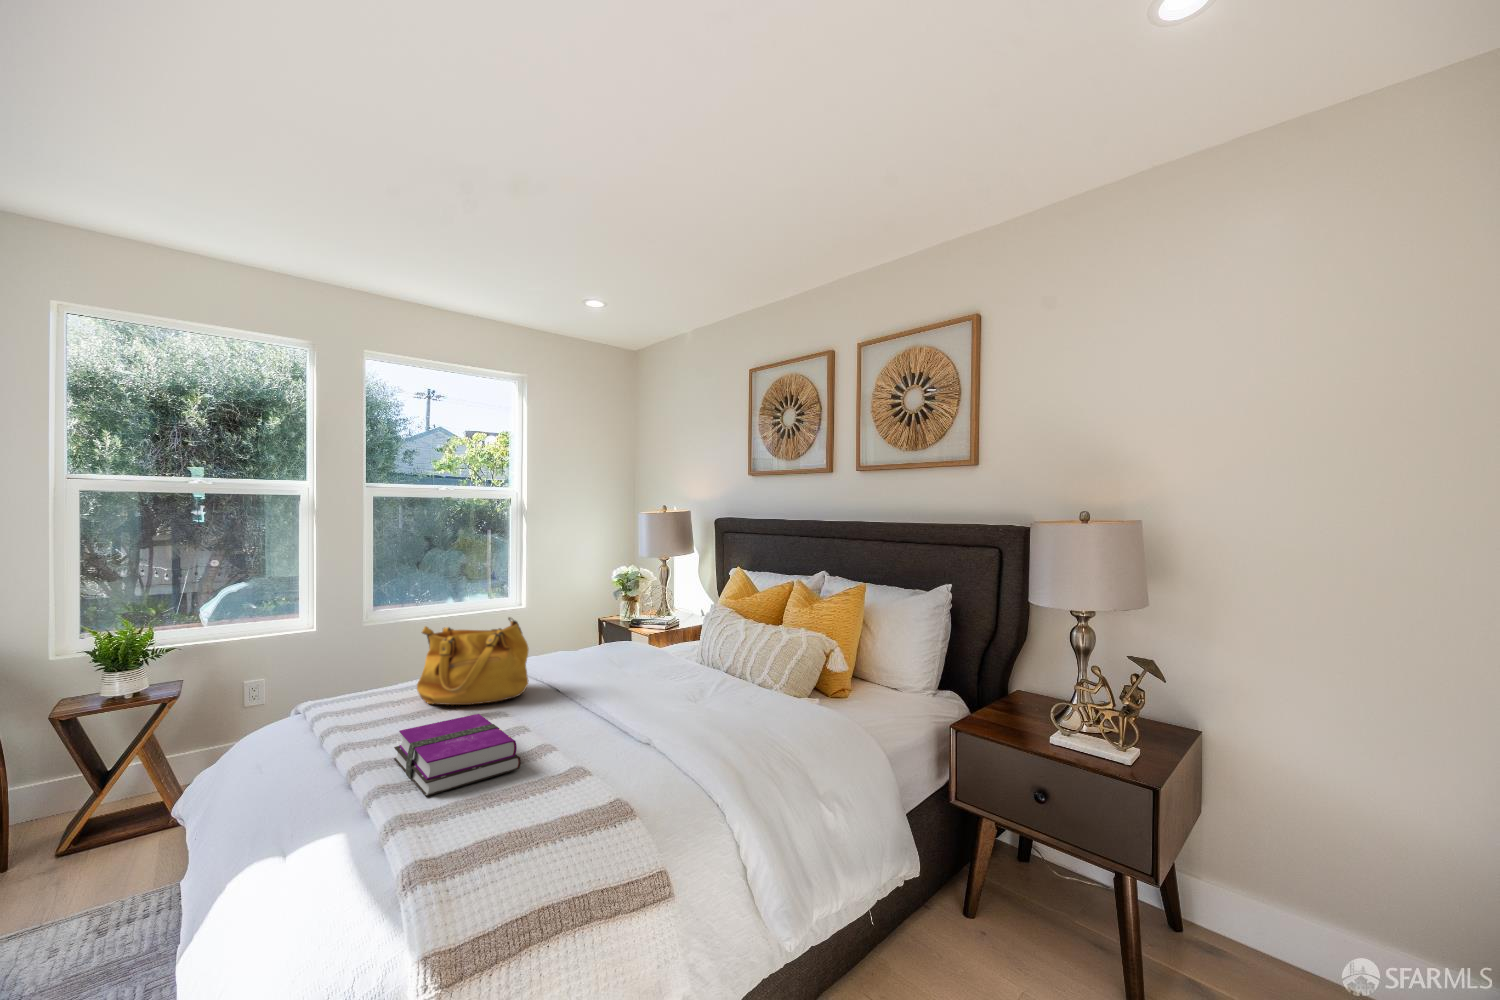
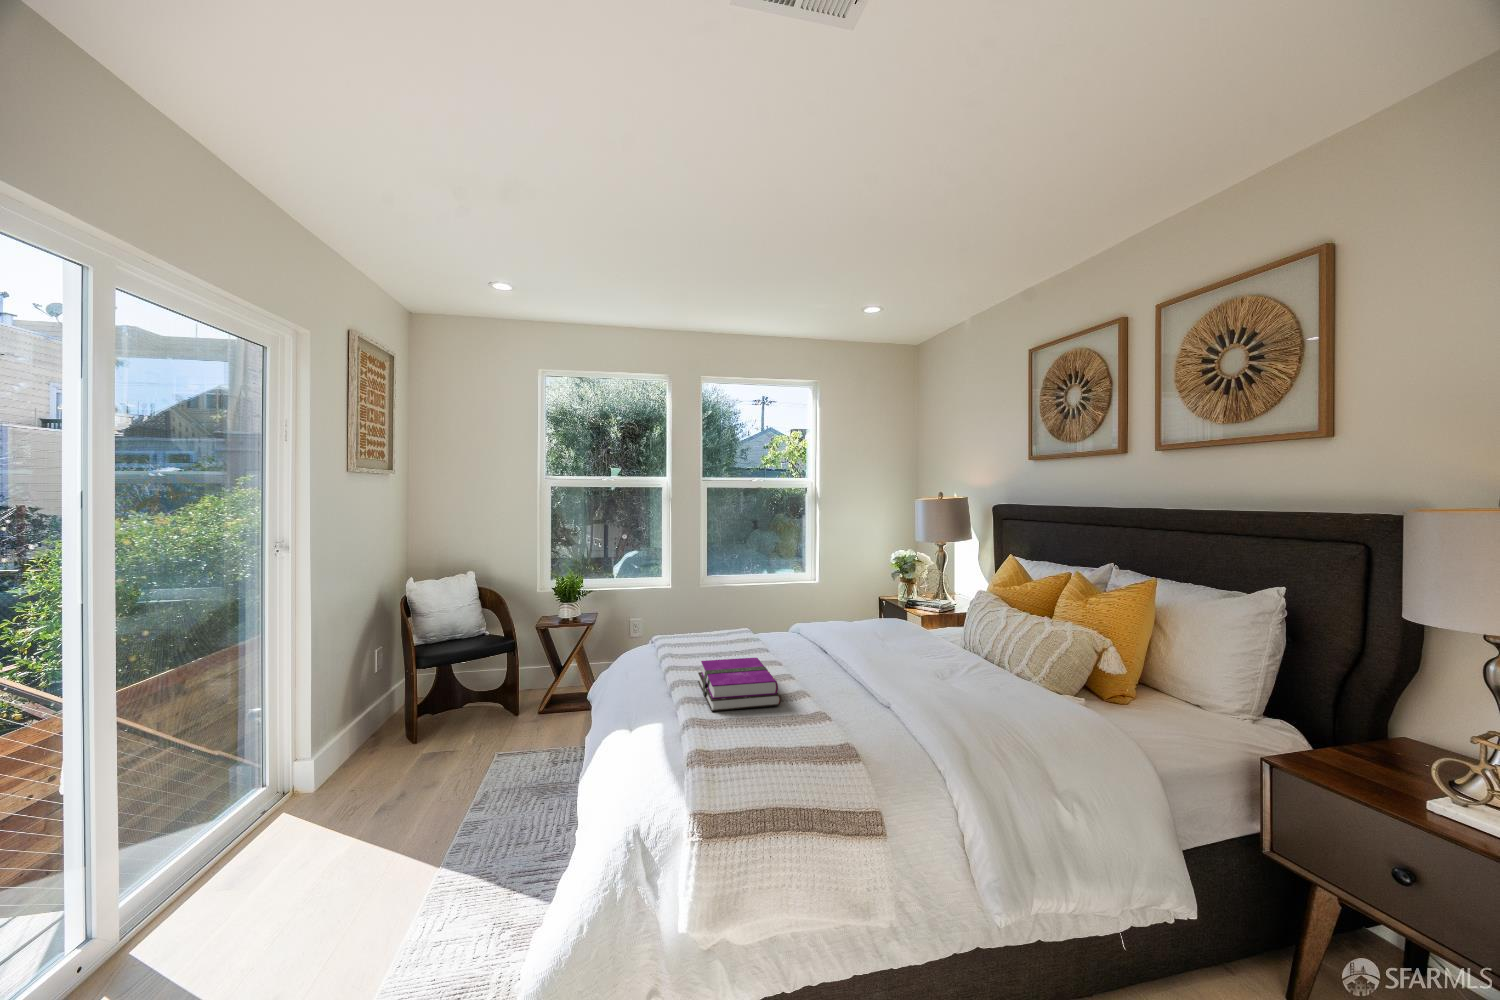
handbag: present [417,617,529,705] -> none [722,585,803,652]

